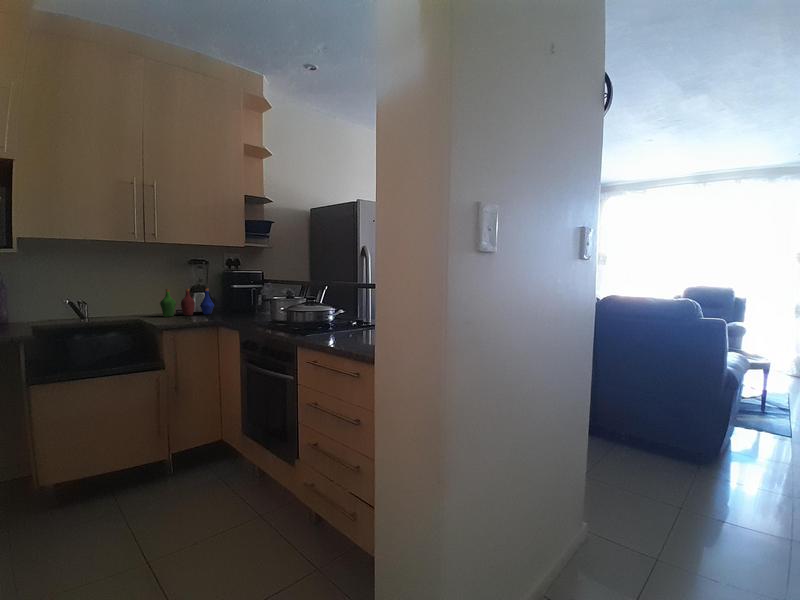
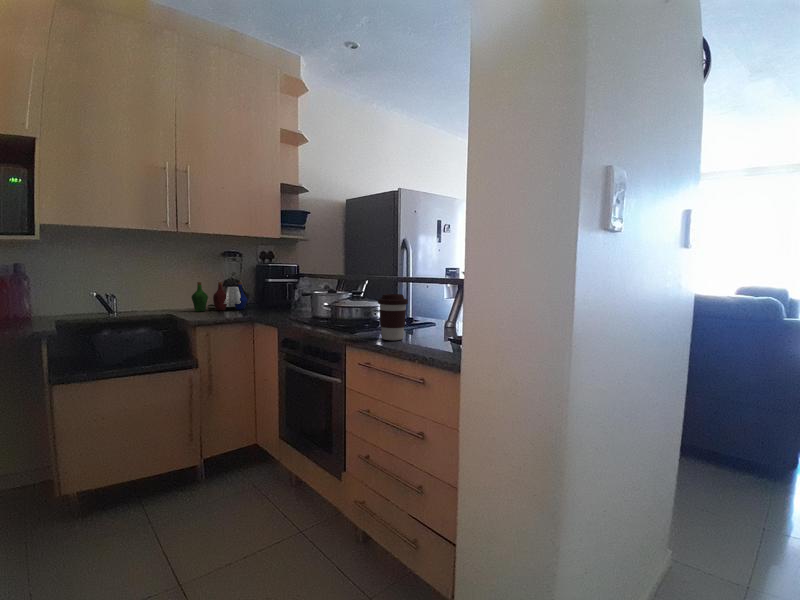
coffee cup: none [323,302,348,341] -> present [378,294,408,340]

